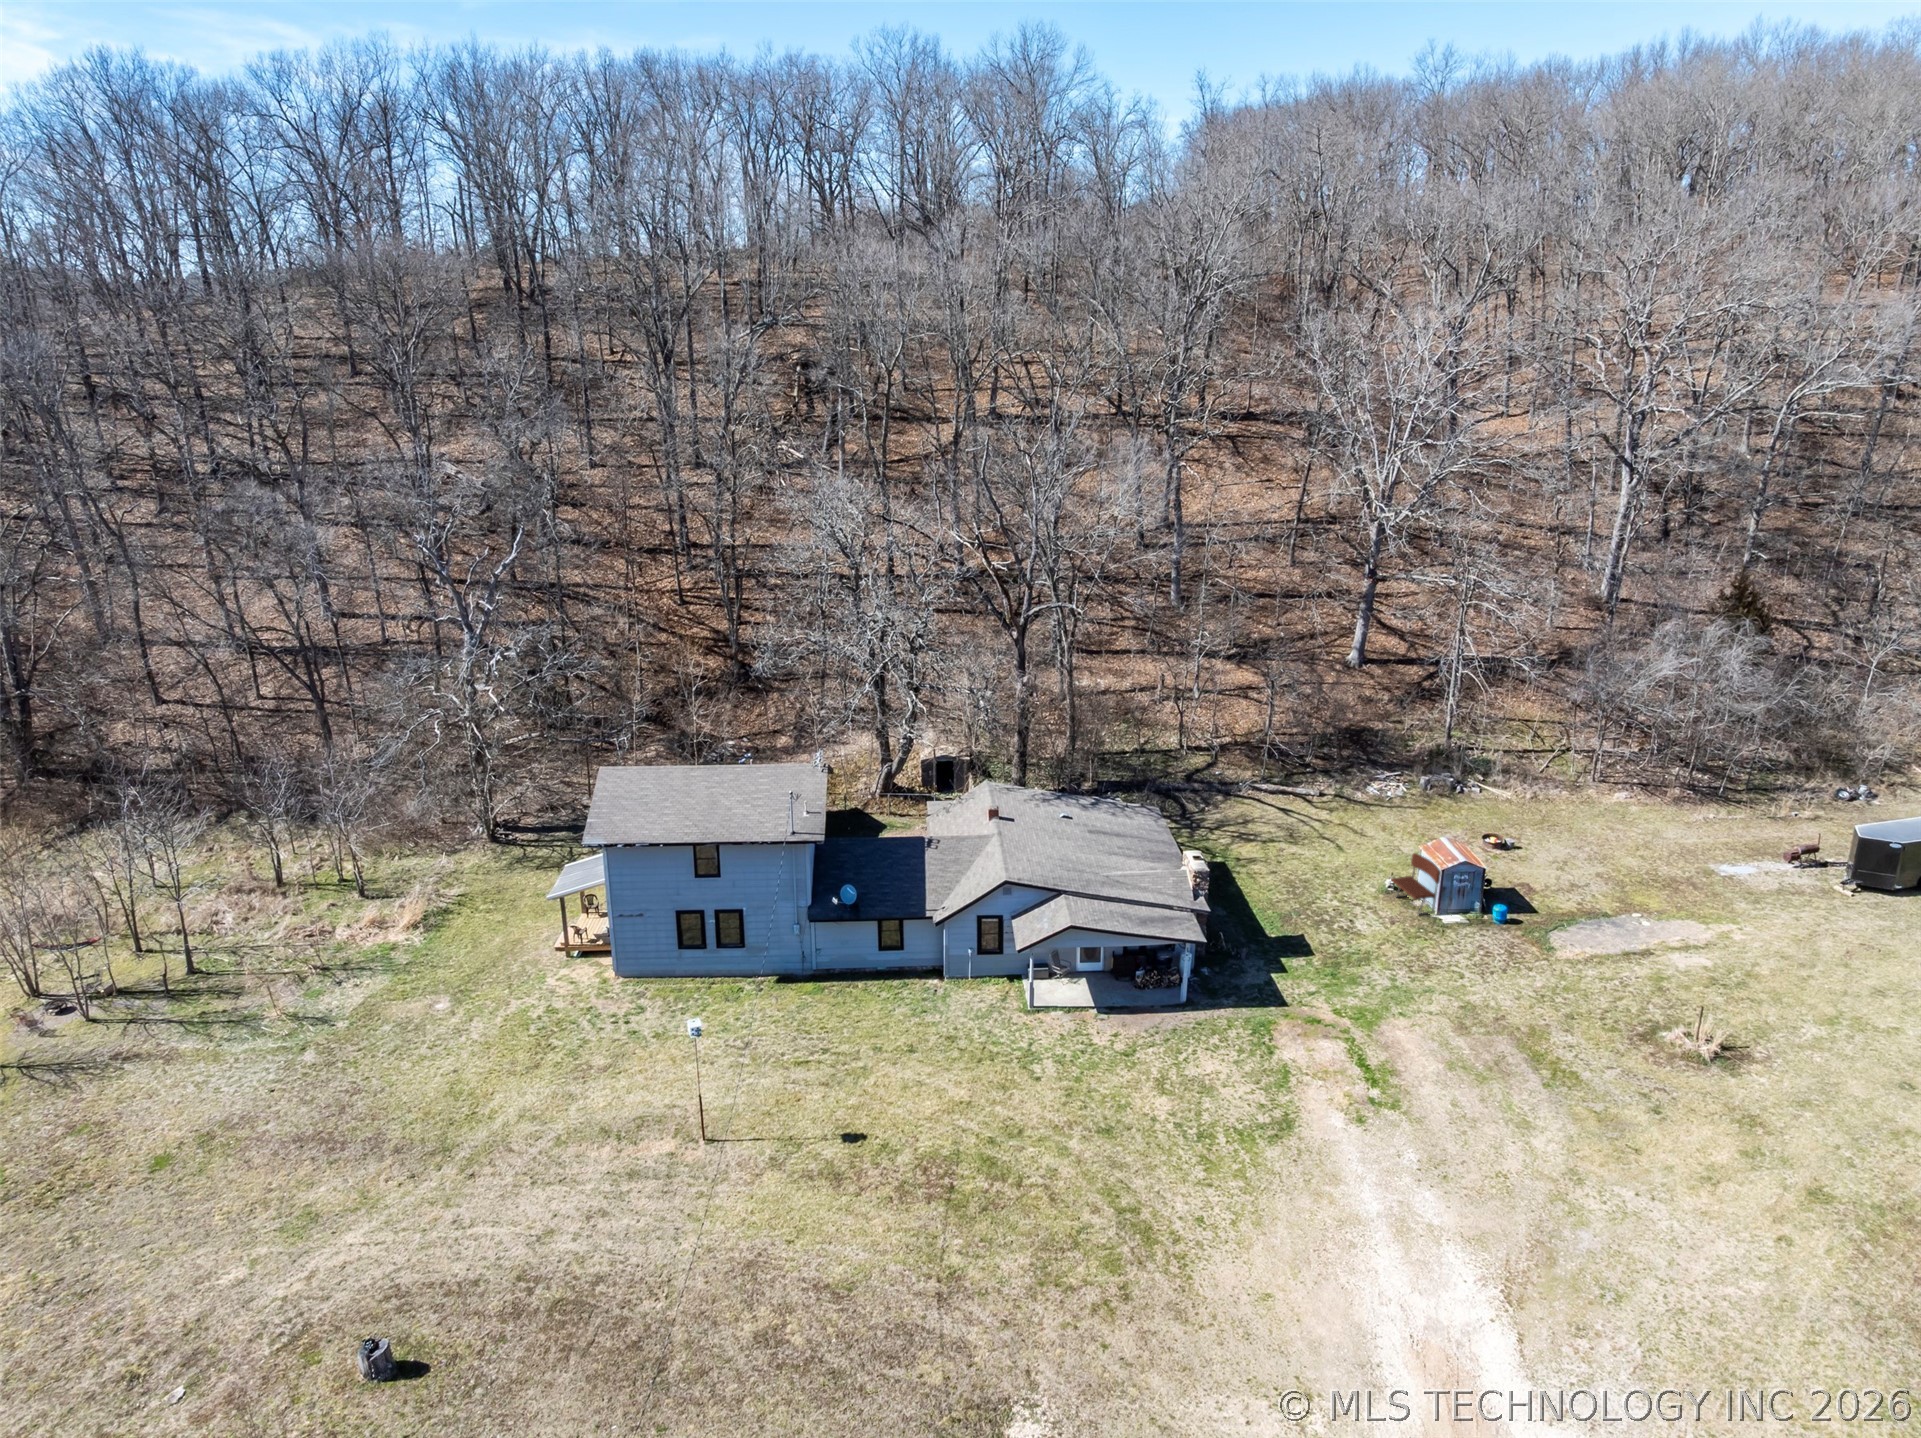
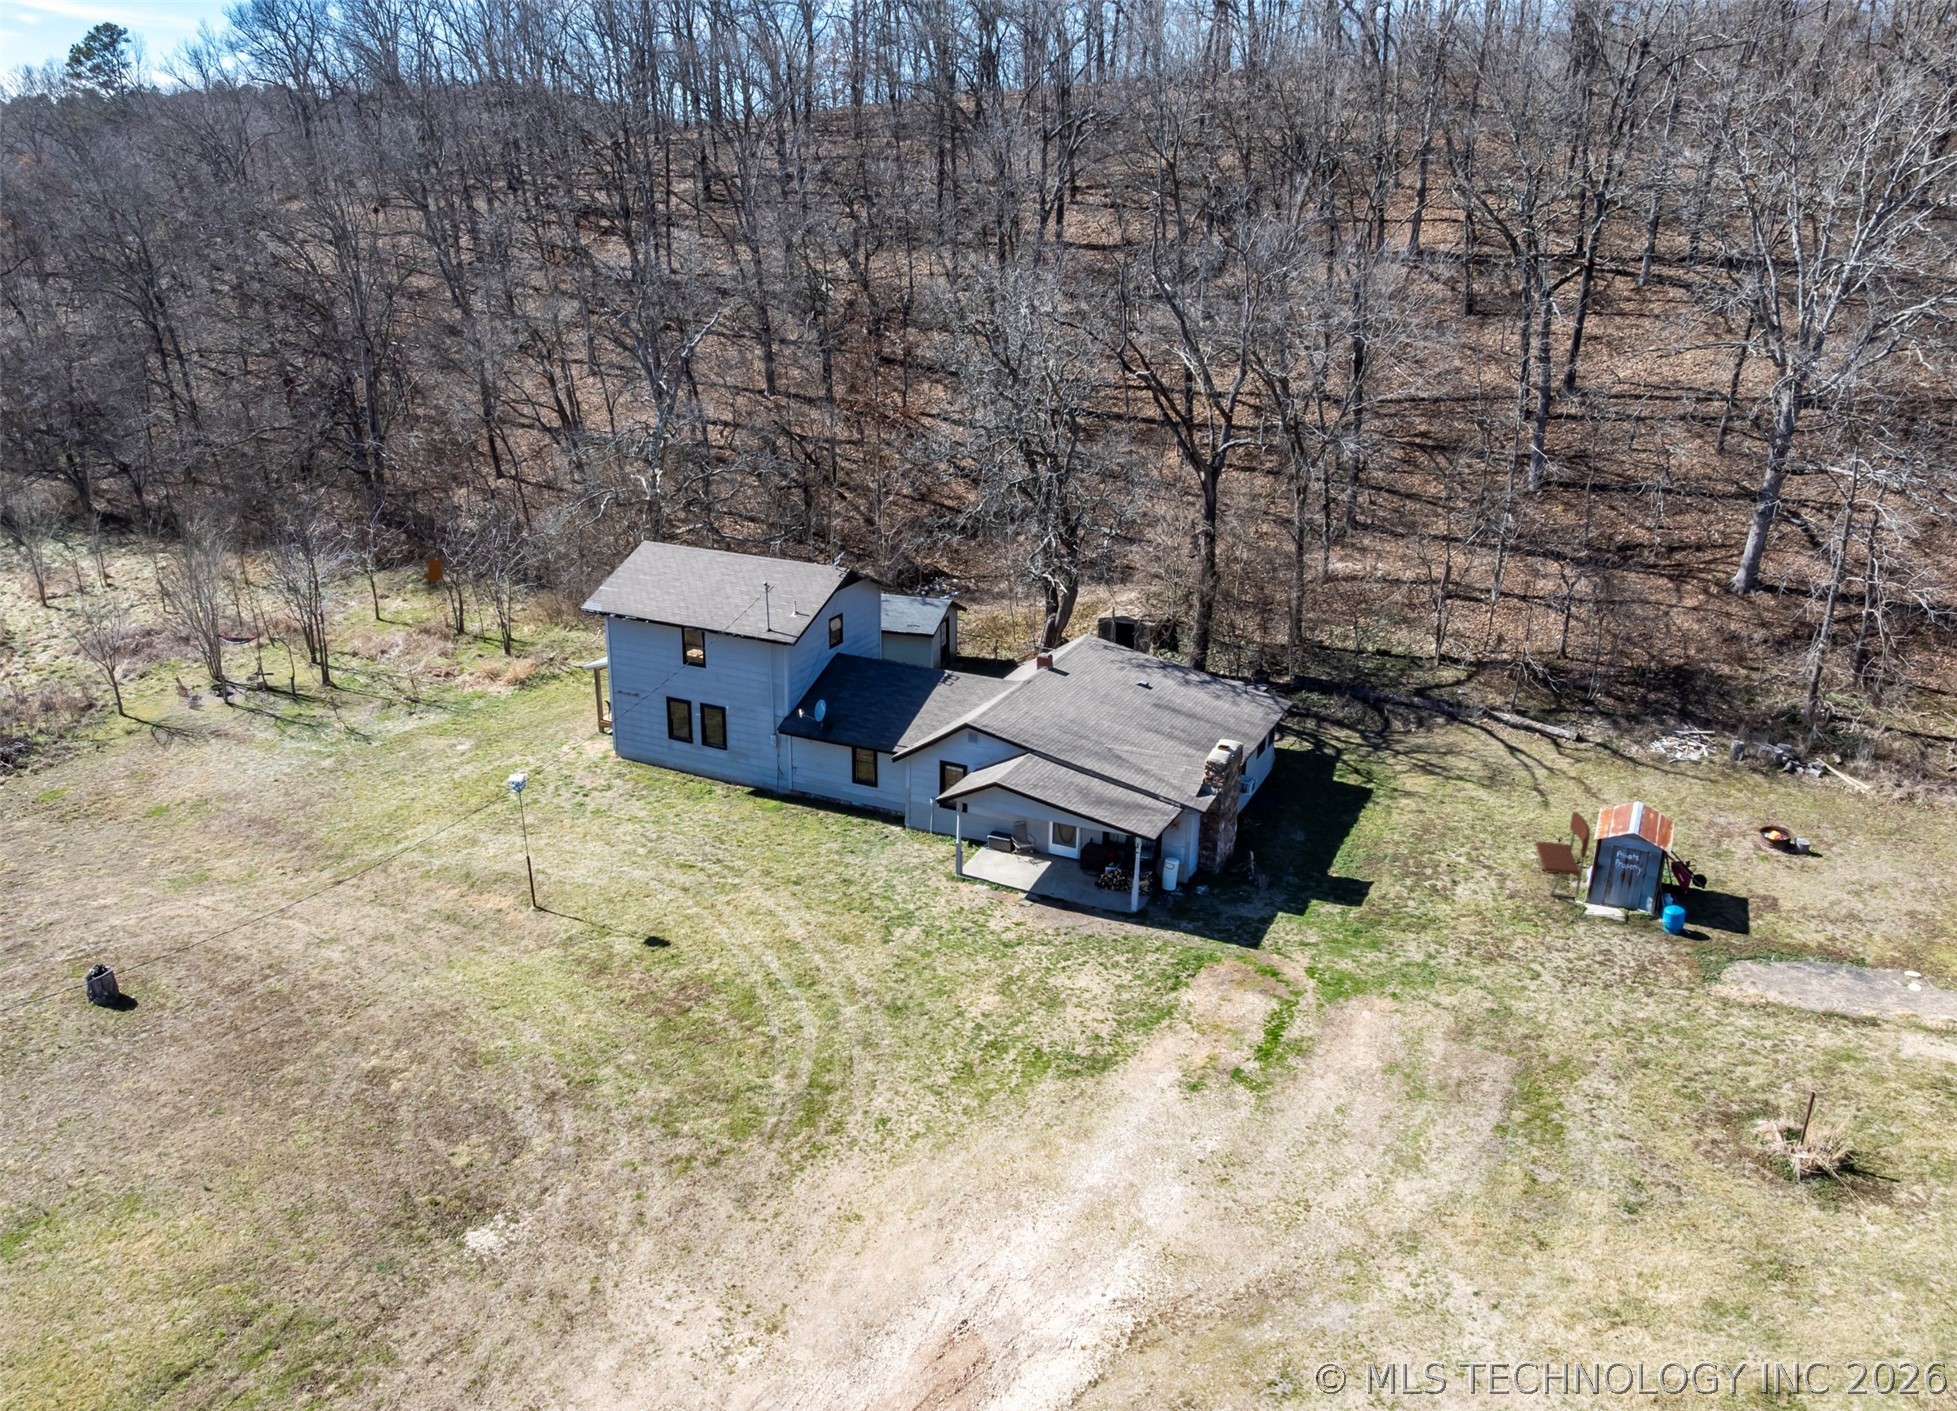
lounge chair: none [204,806,238,842] -> present [422,558,443,587]

